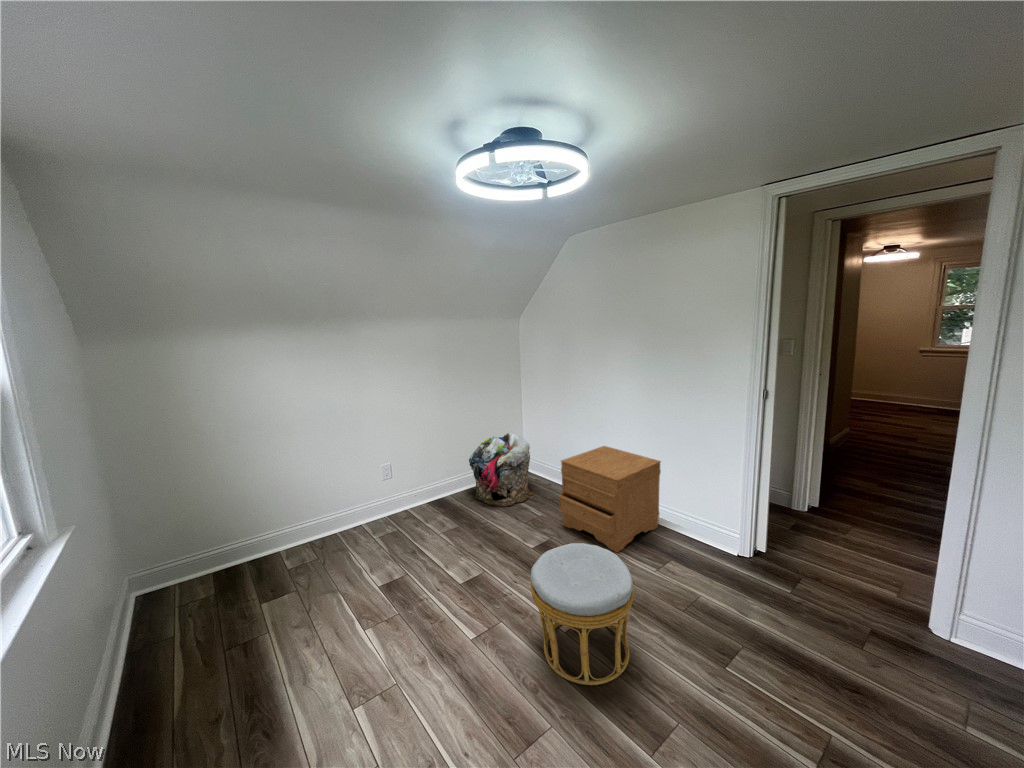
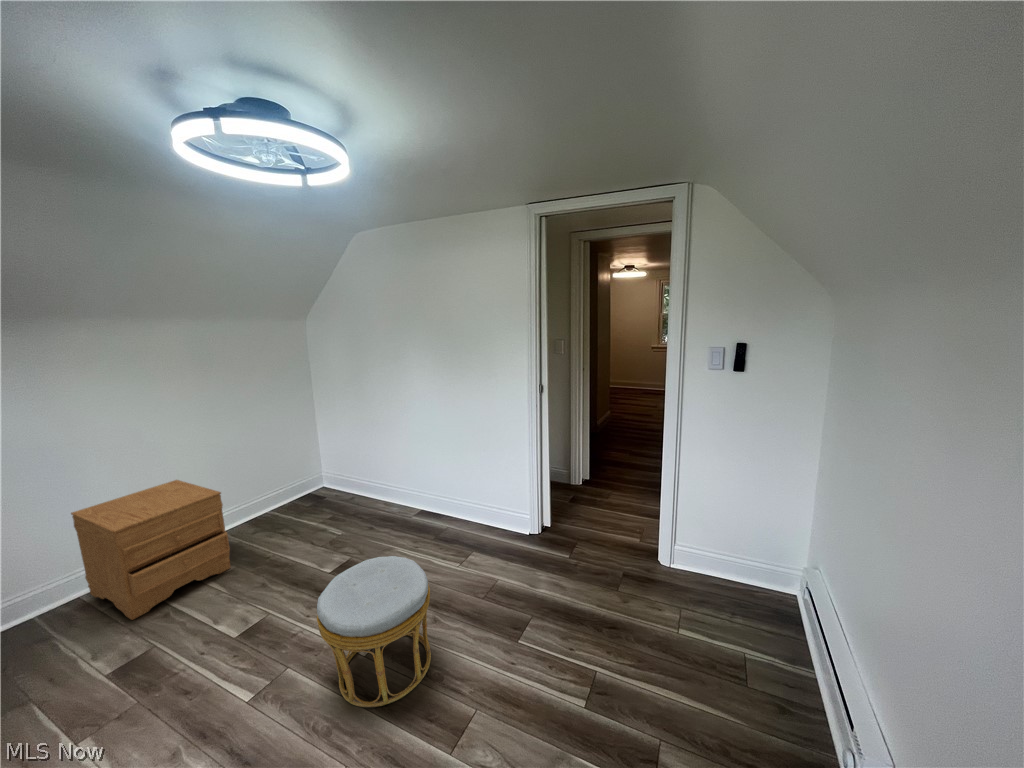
laundry basket: present [469,433,533,506] -> none [246,449,334,537]
nightstand: present [559,446,661,552] -> present [71,480,230,620]

